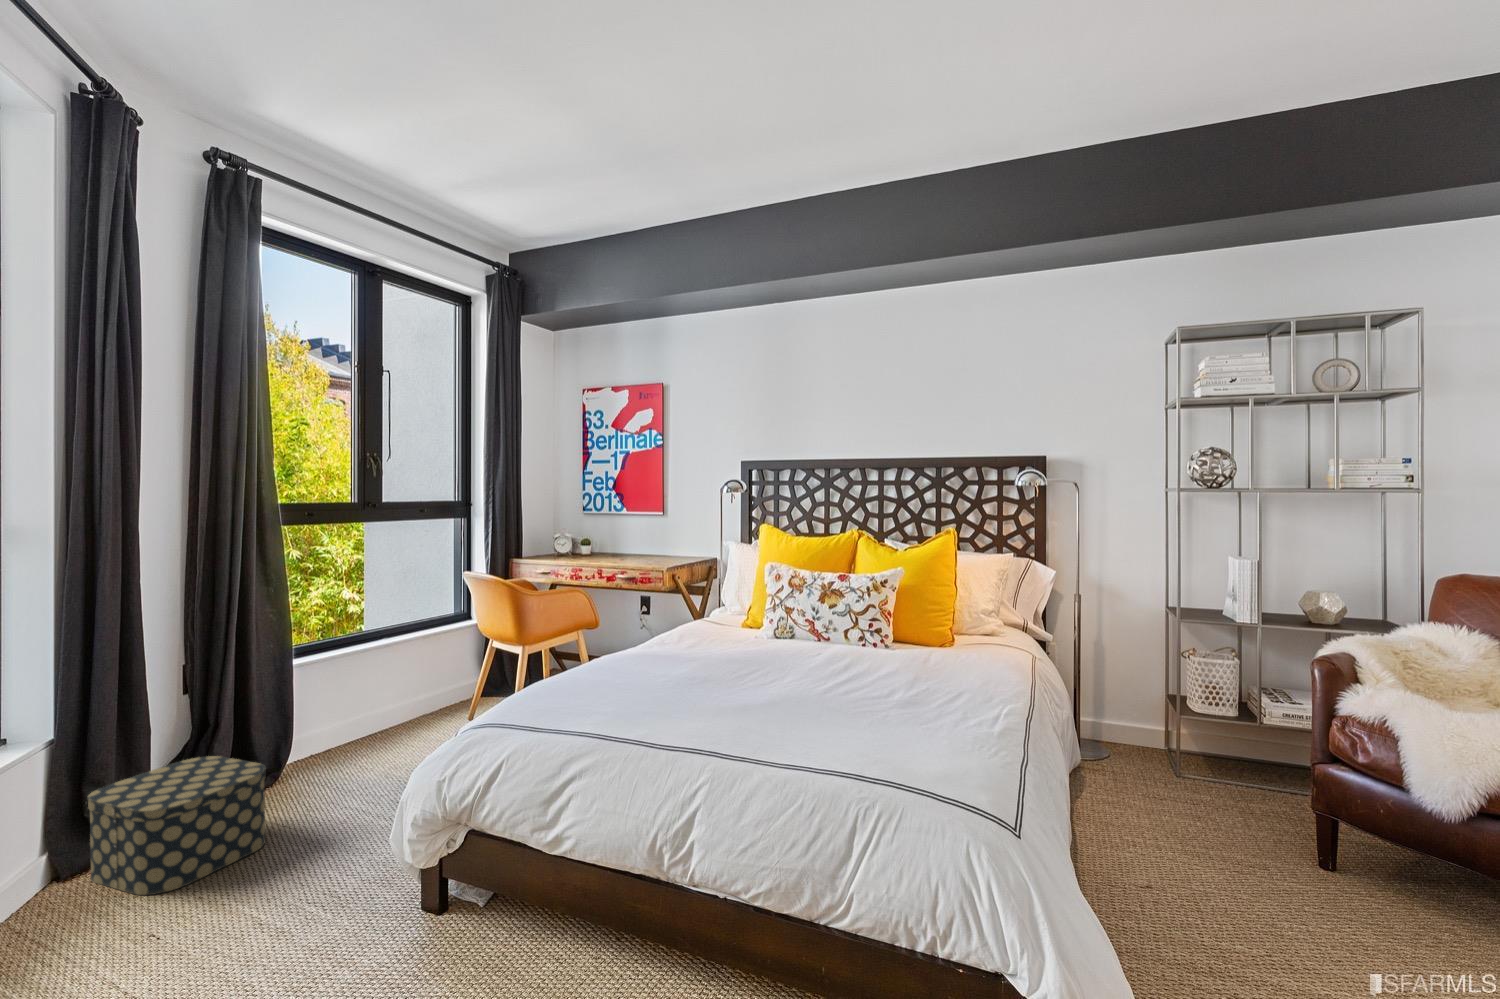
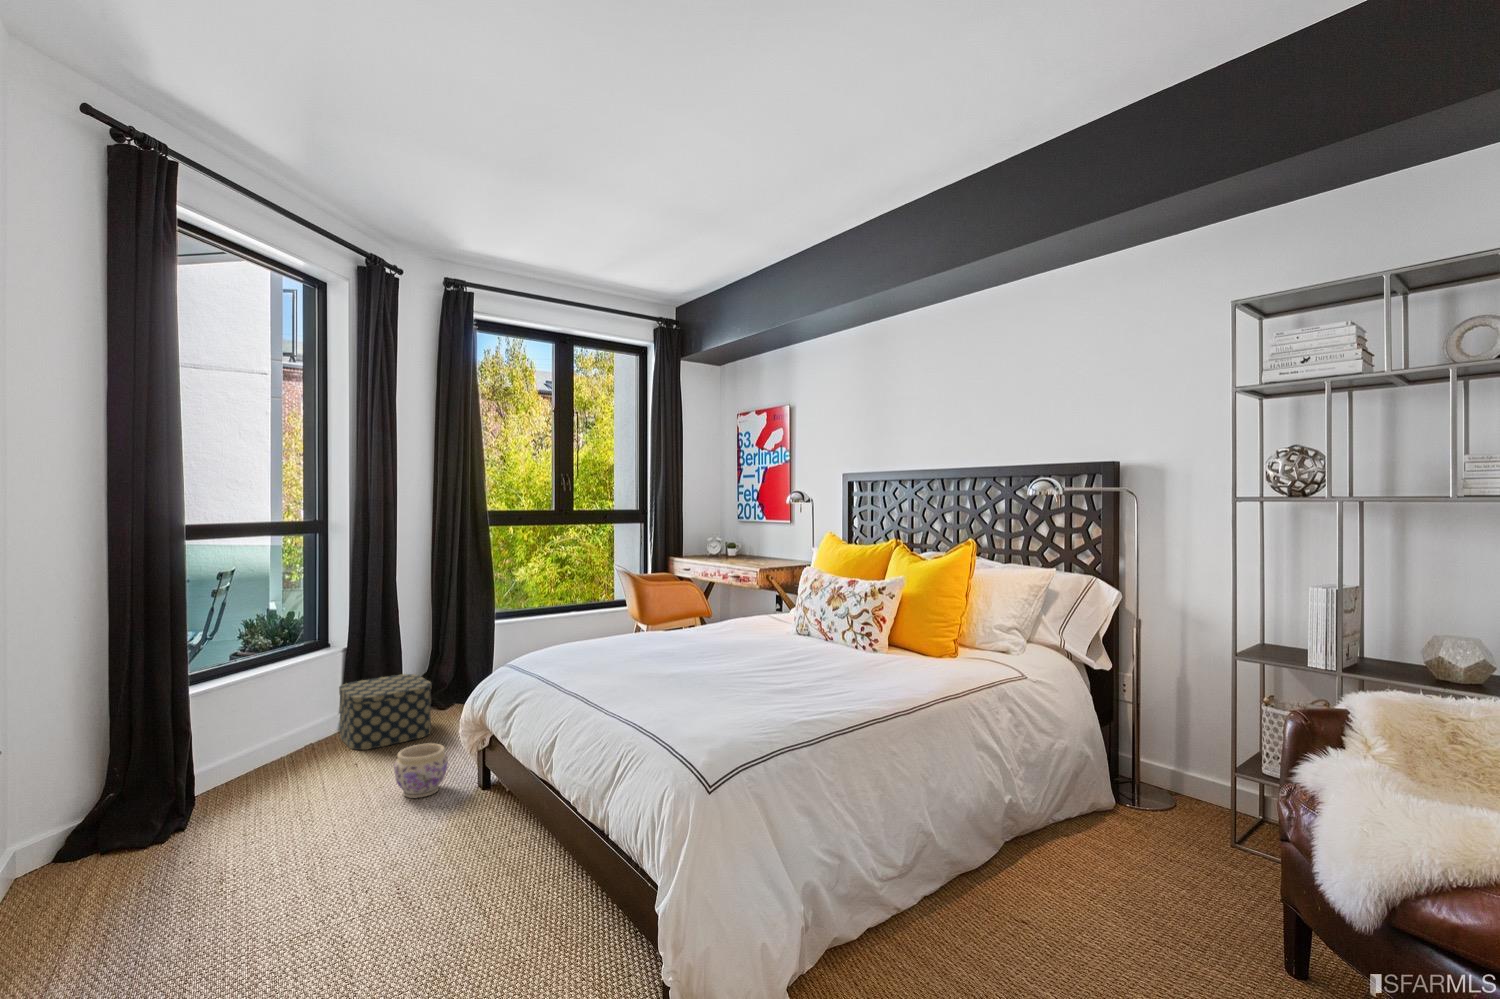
planter: none [315,853,400,947] -> present [394,743,448,798]

